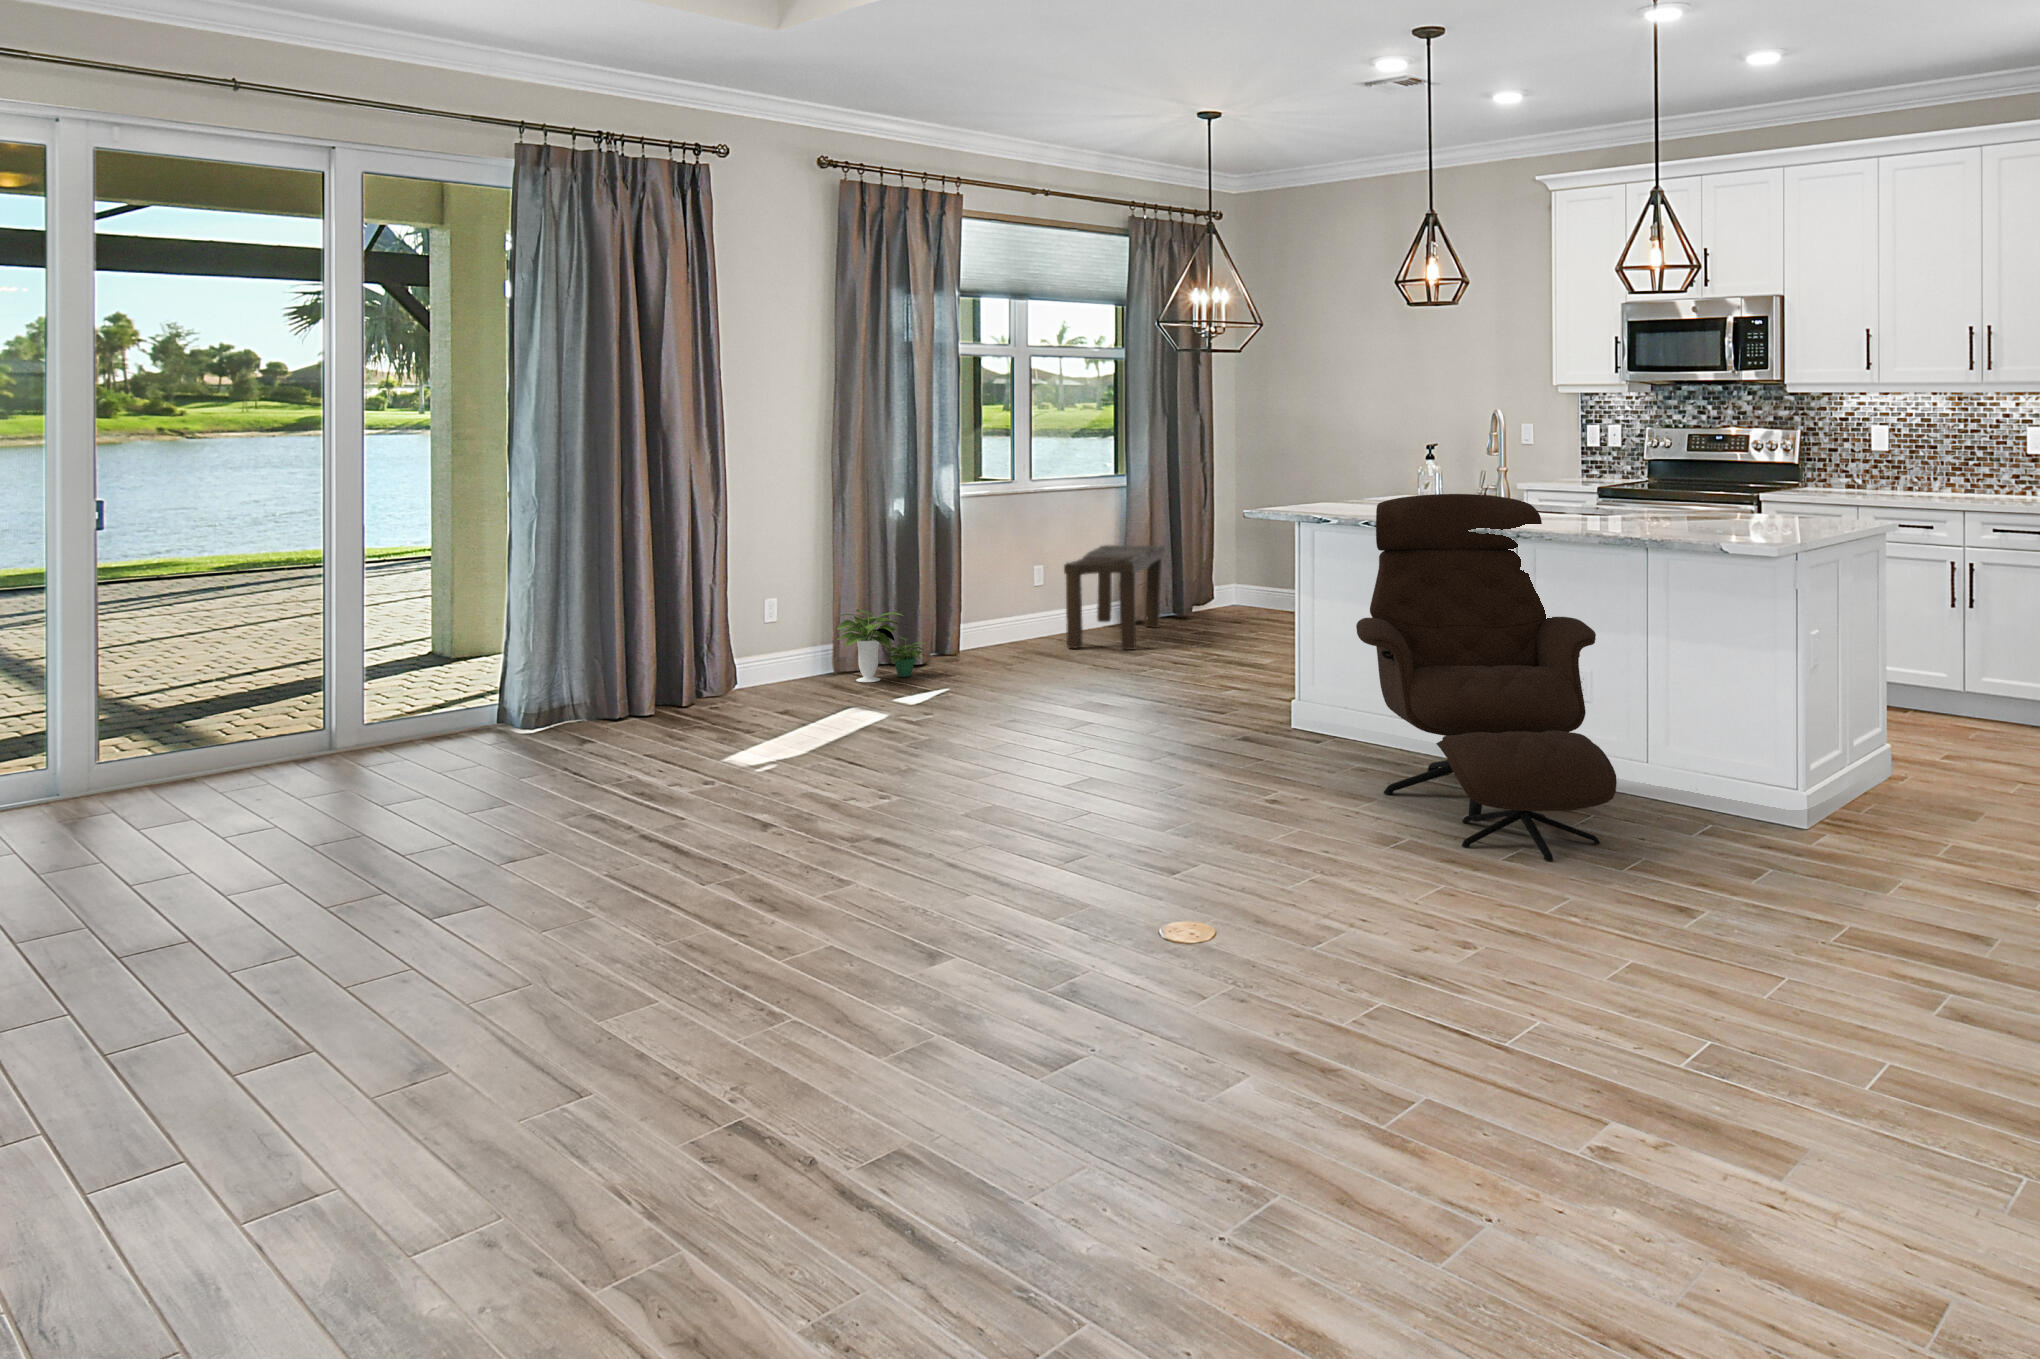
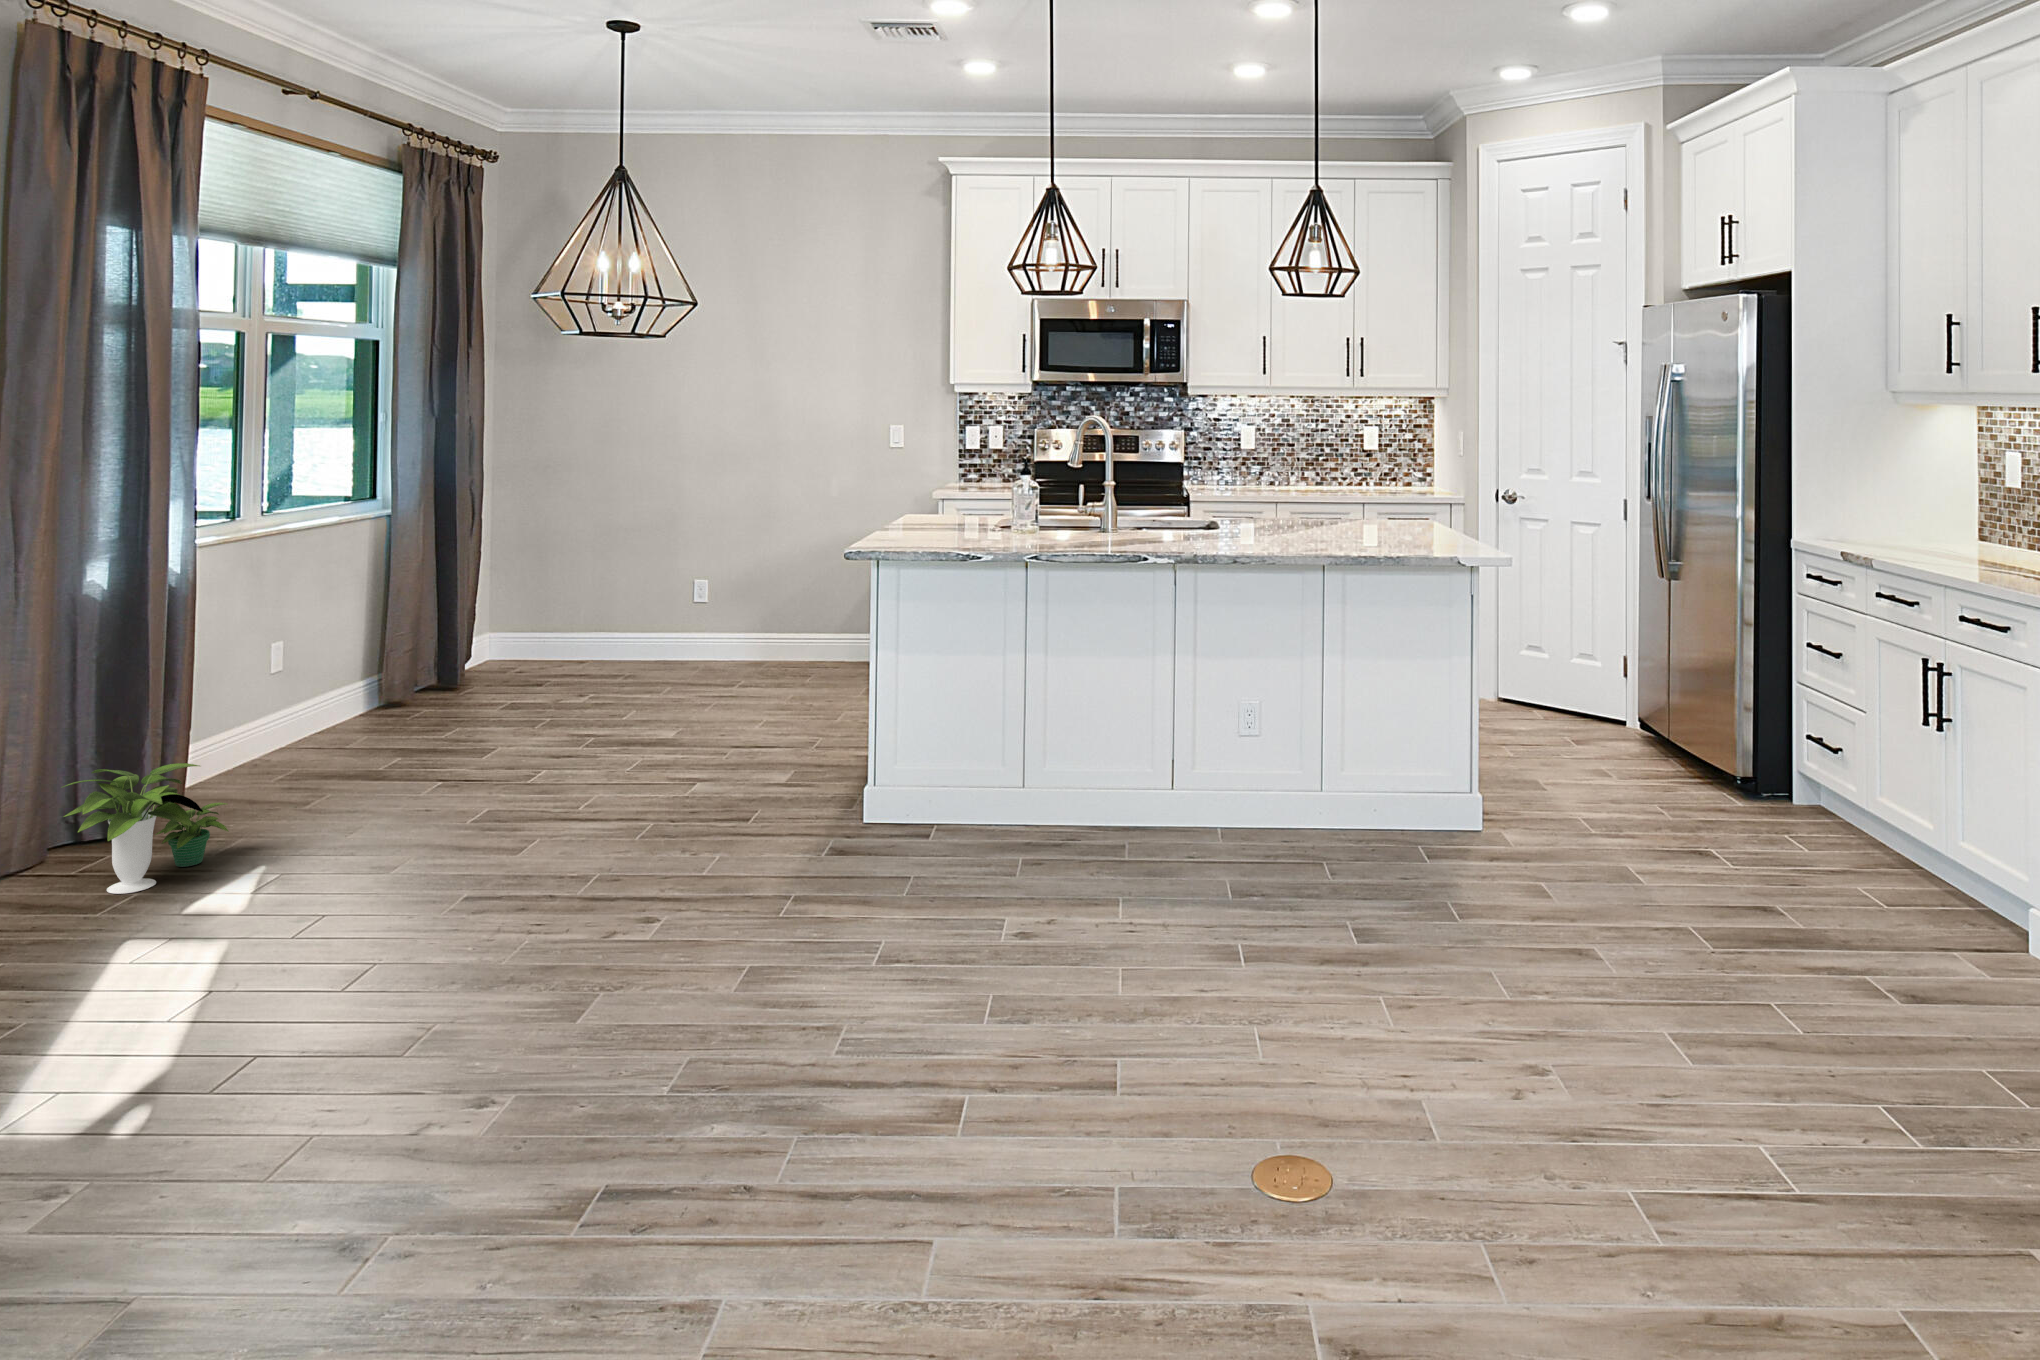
lounge chair: present [1356,494,1617,861] -> none [1080,524,1456,935]
bench: present [1064,545,1165,650] -> none [357,594,487,761]

